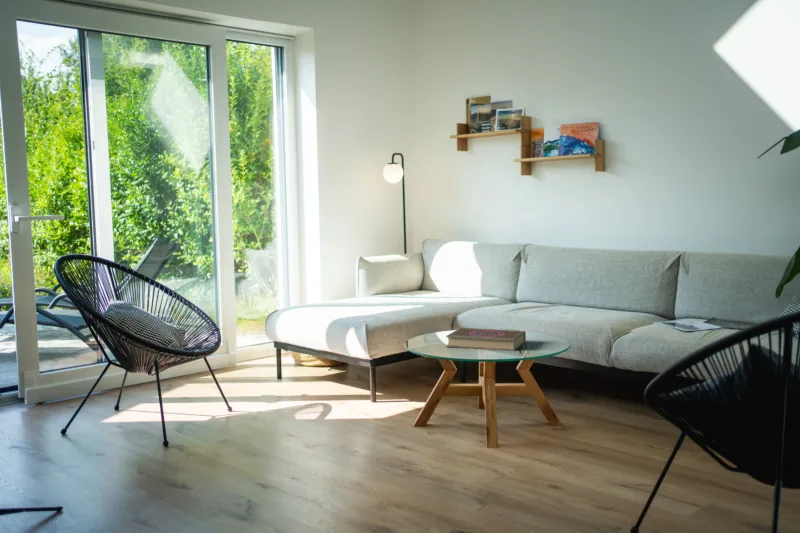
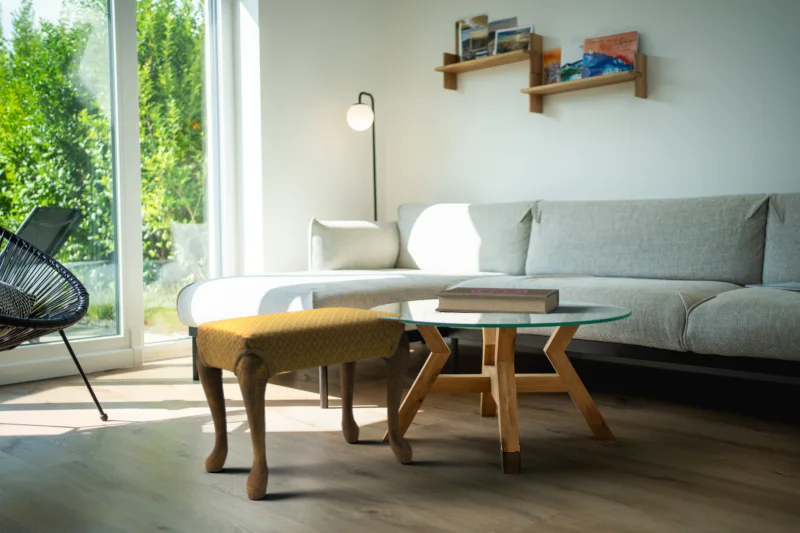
footstool: none [301,343,432,463] -> present [196,307,413,500]

